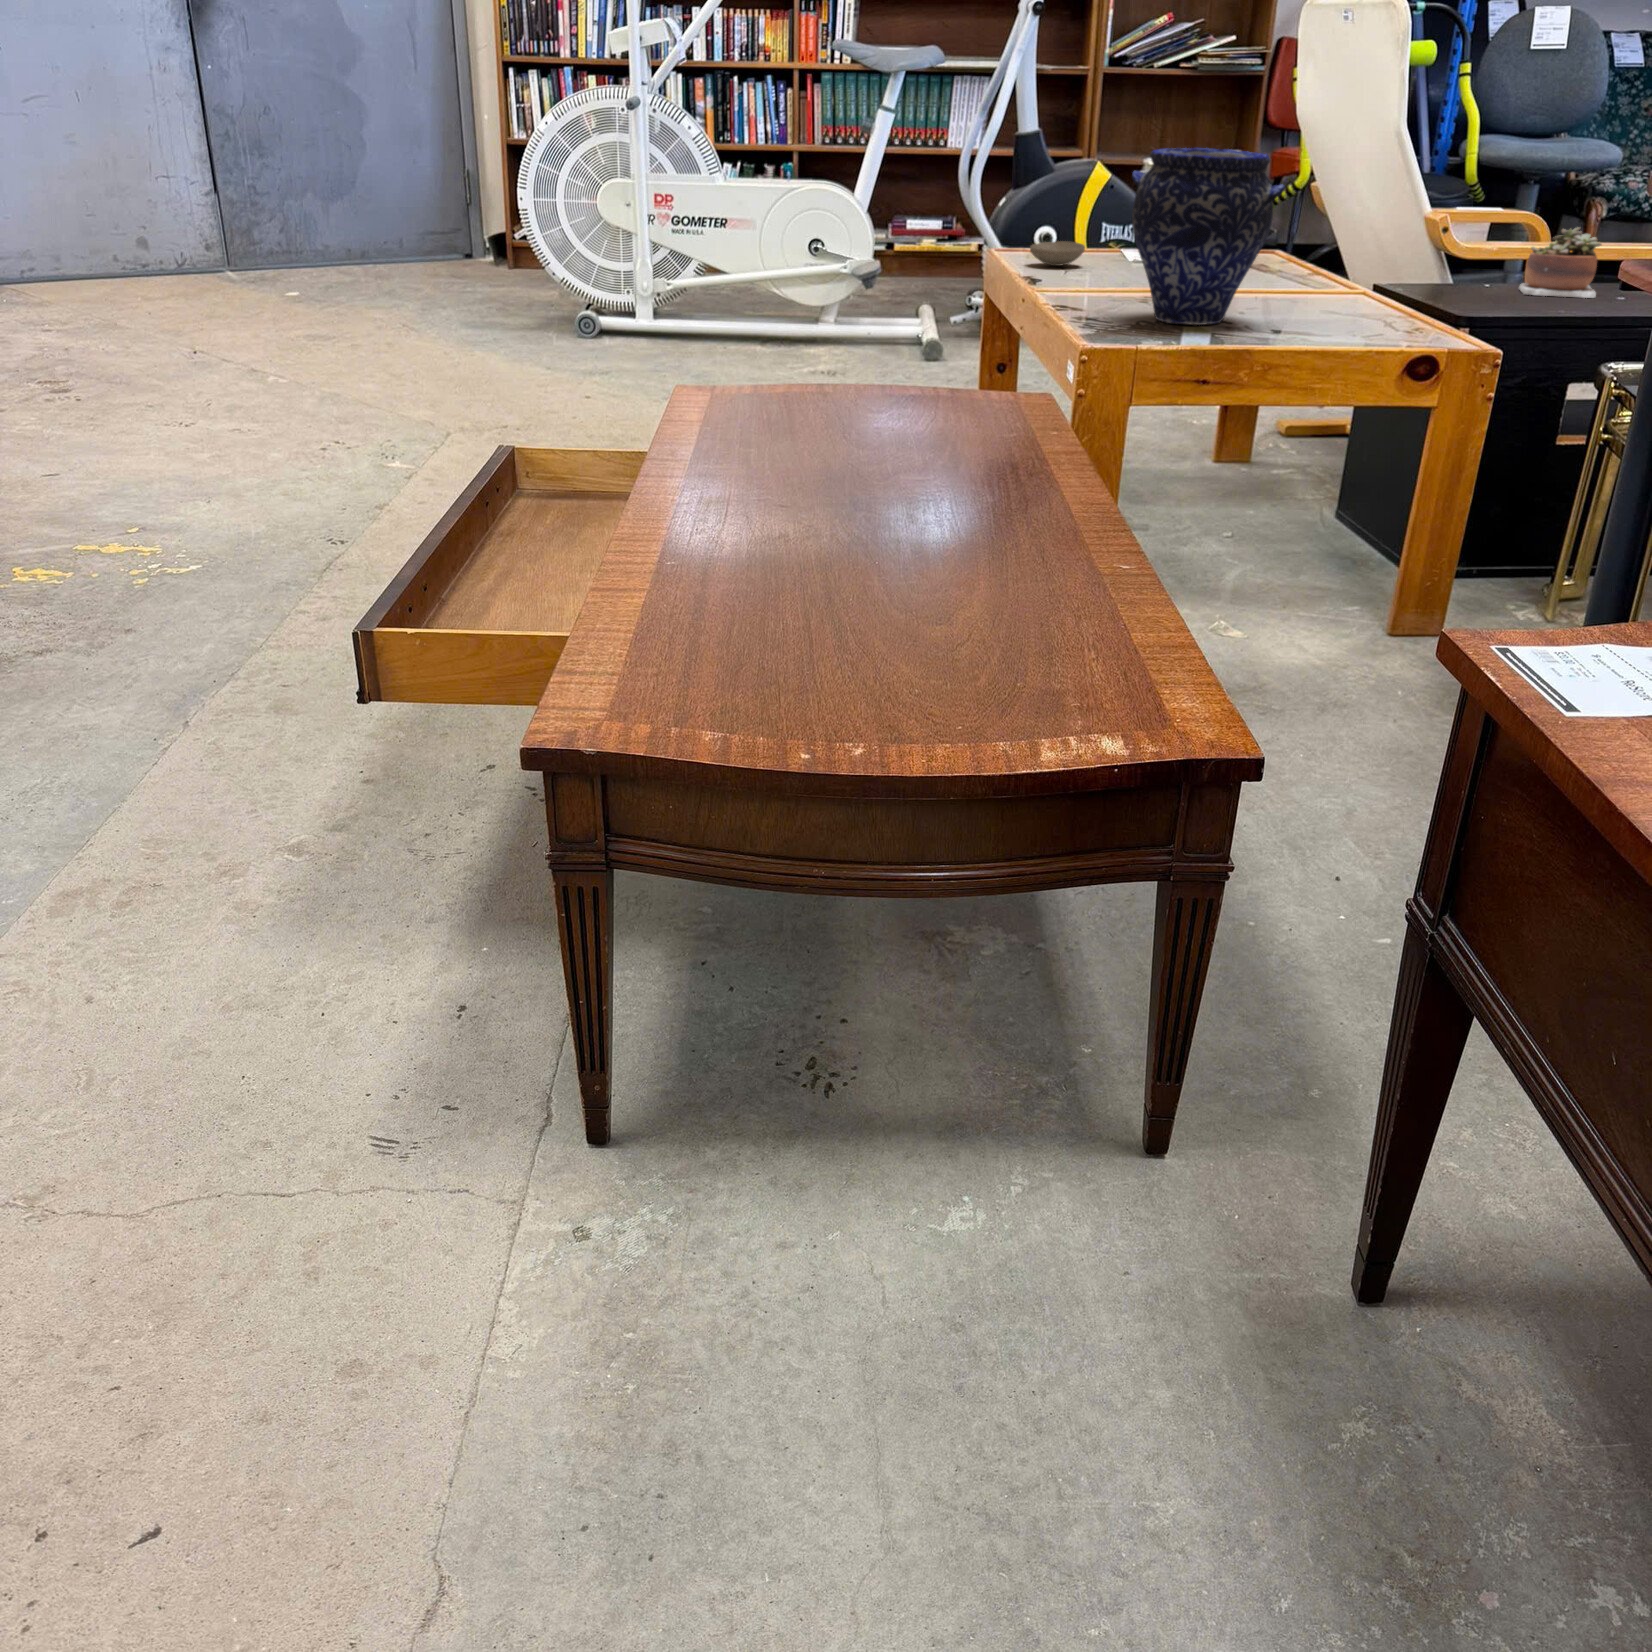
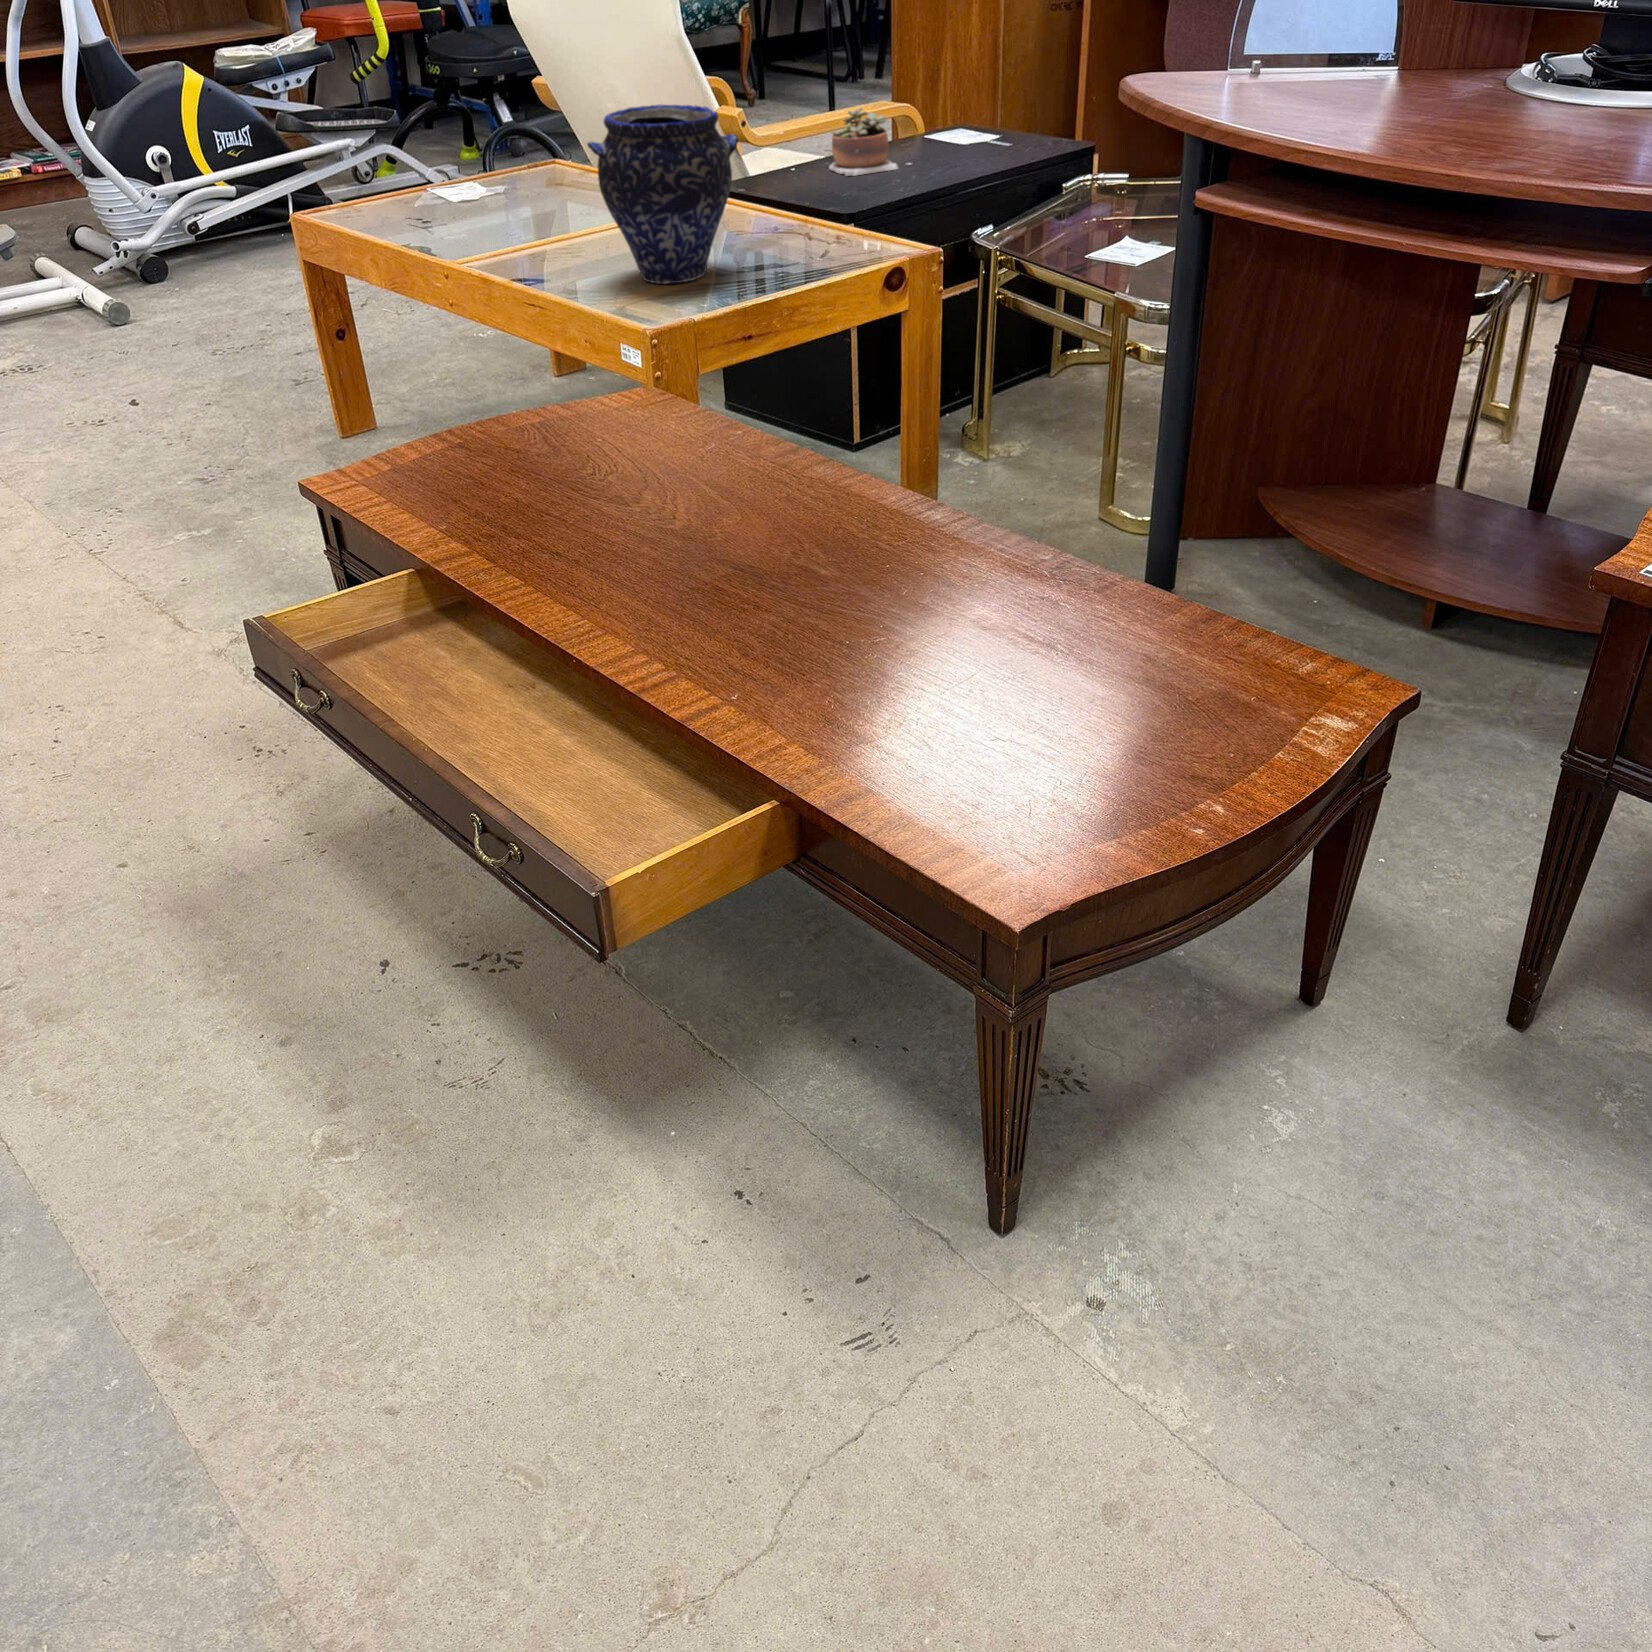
bowl: present [1030,241,1085,266] -> none [372,198,431,228]

